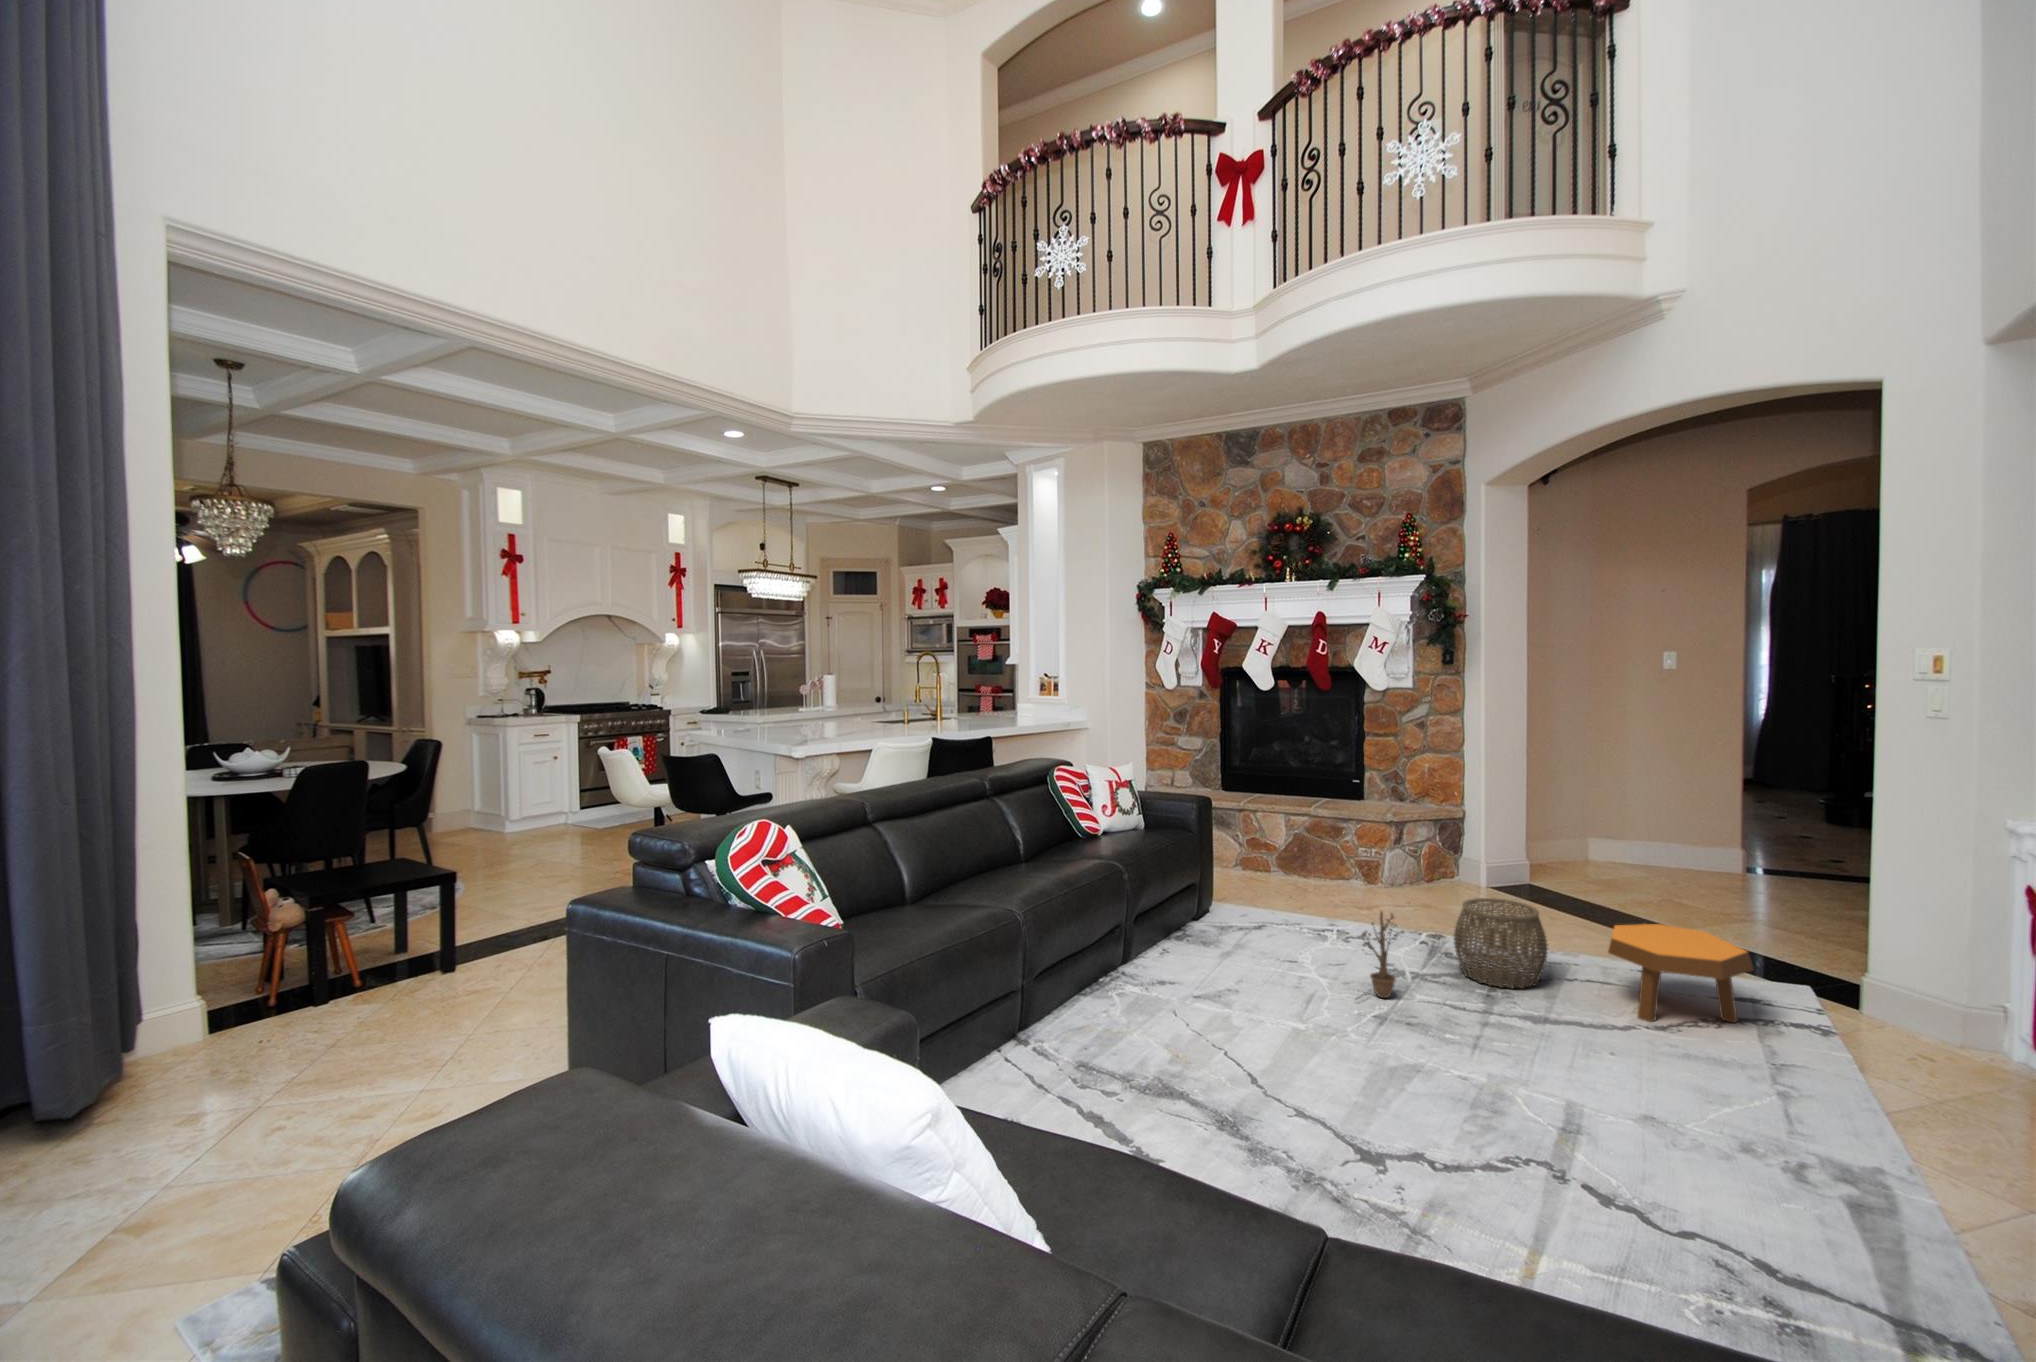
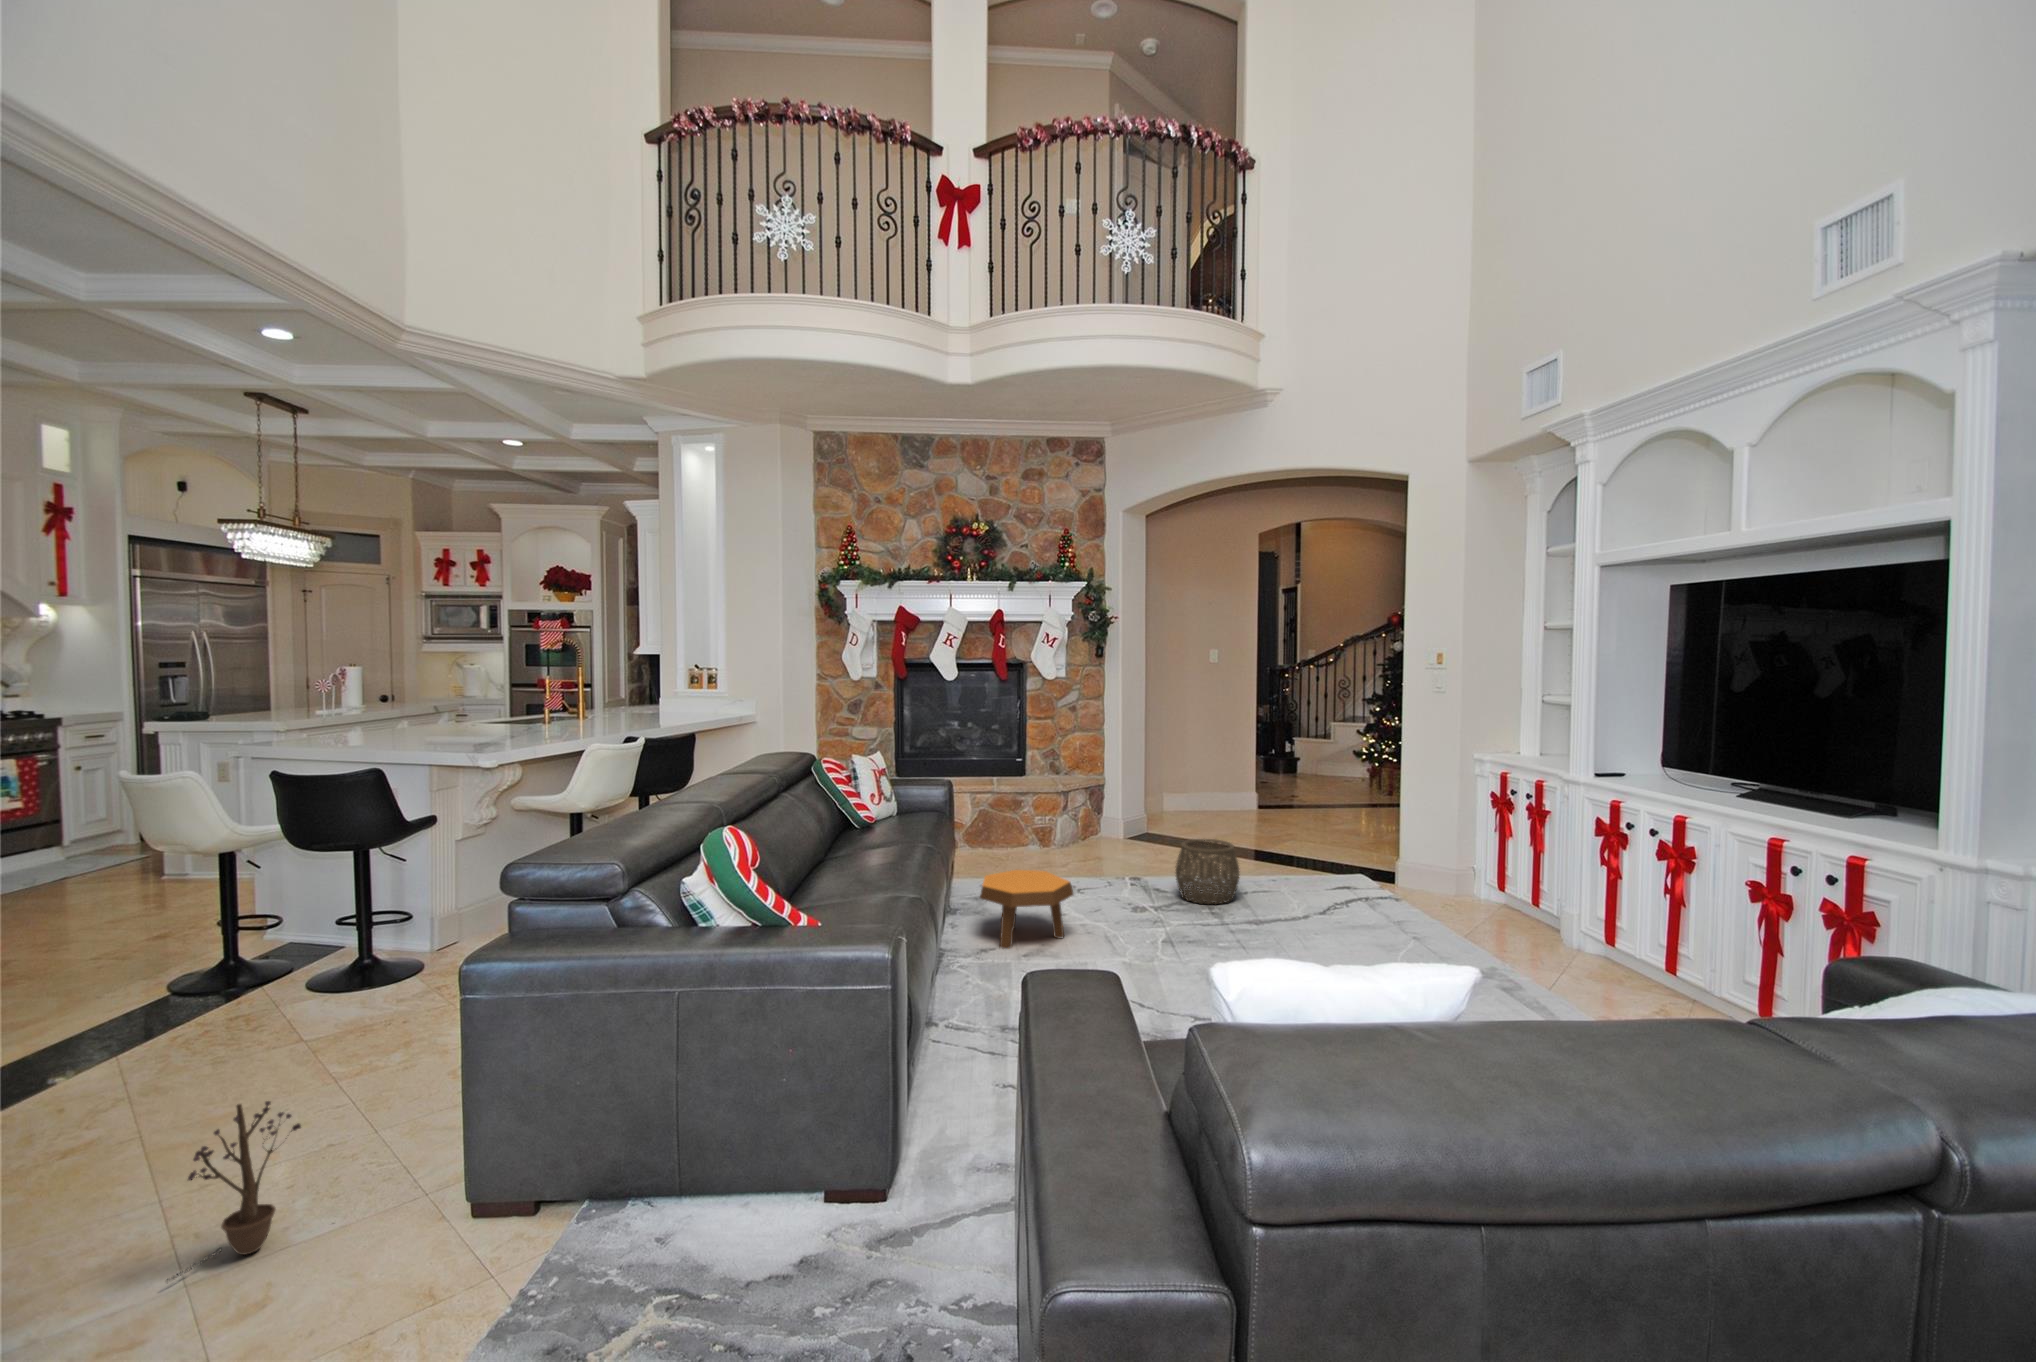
decorative plant: present [1356,912,1404,999] -> present [166,1101,301,1282]
footstool: present [1608,924,1754,1023] -> present [980,870,1073,949]

